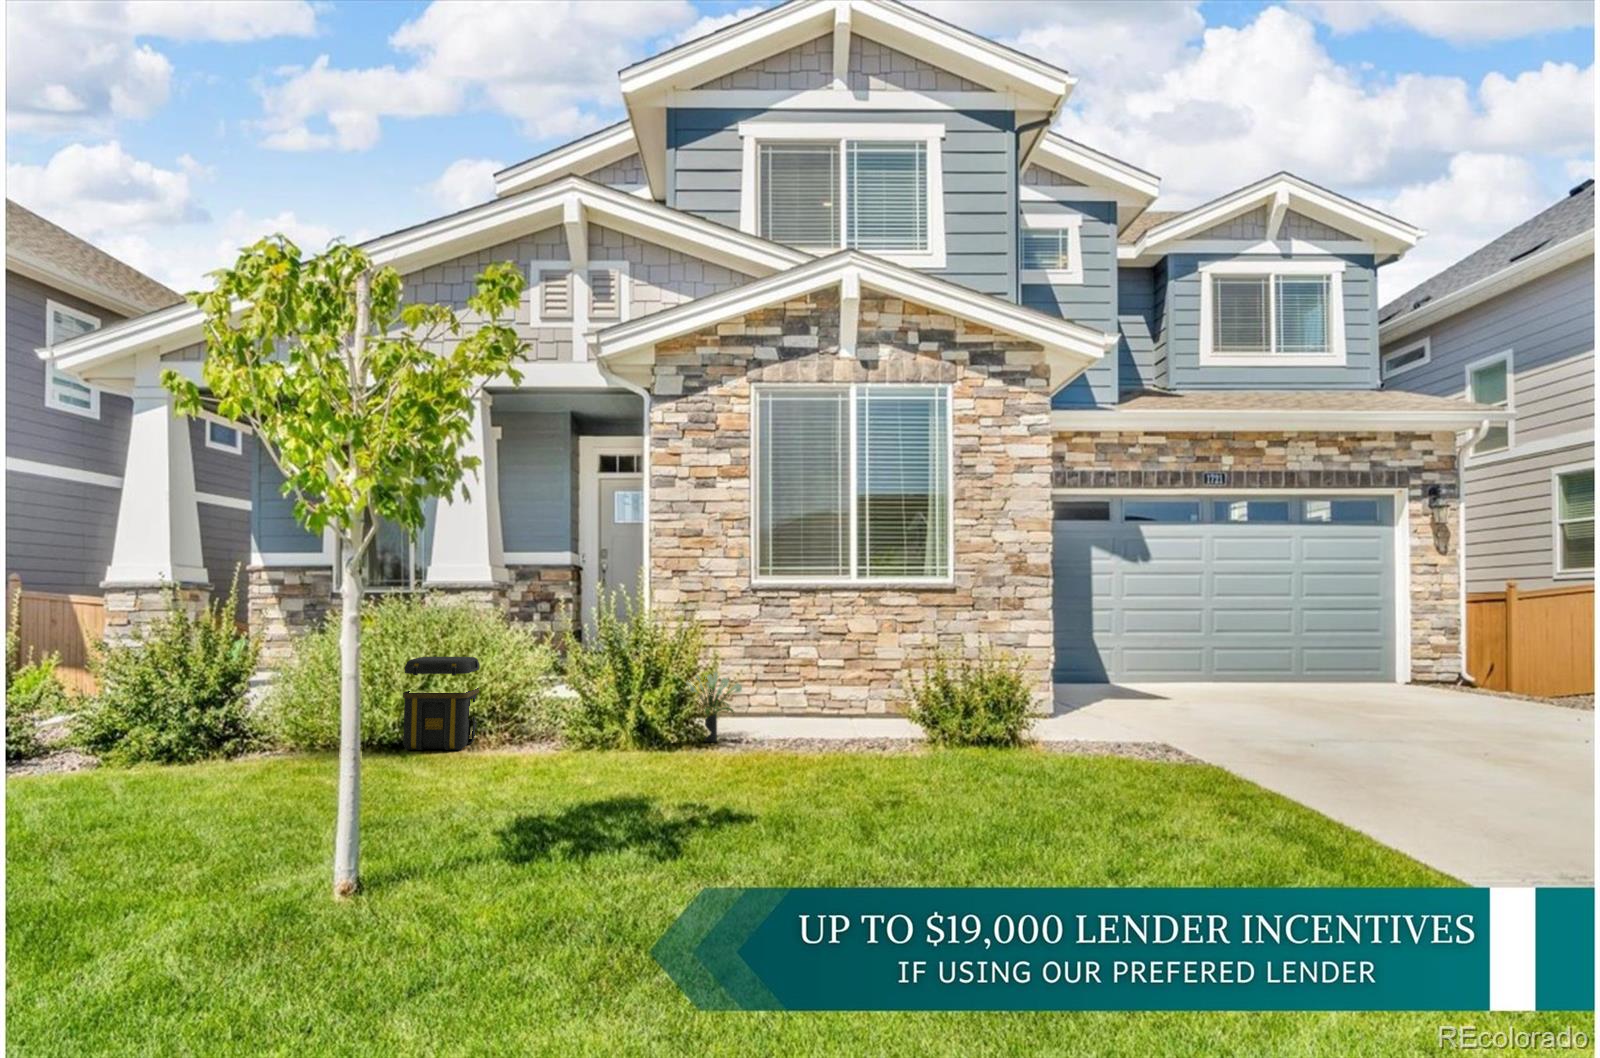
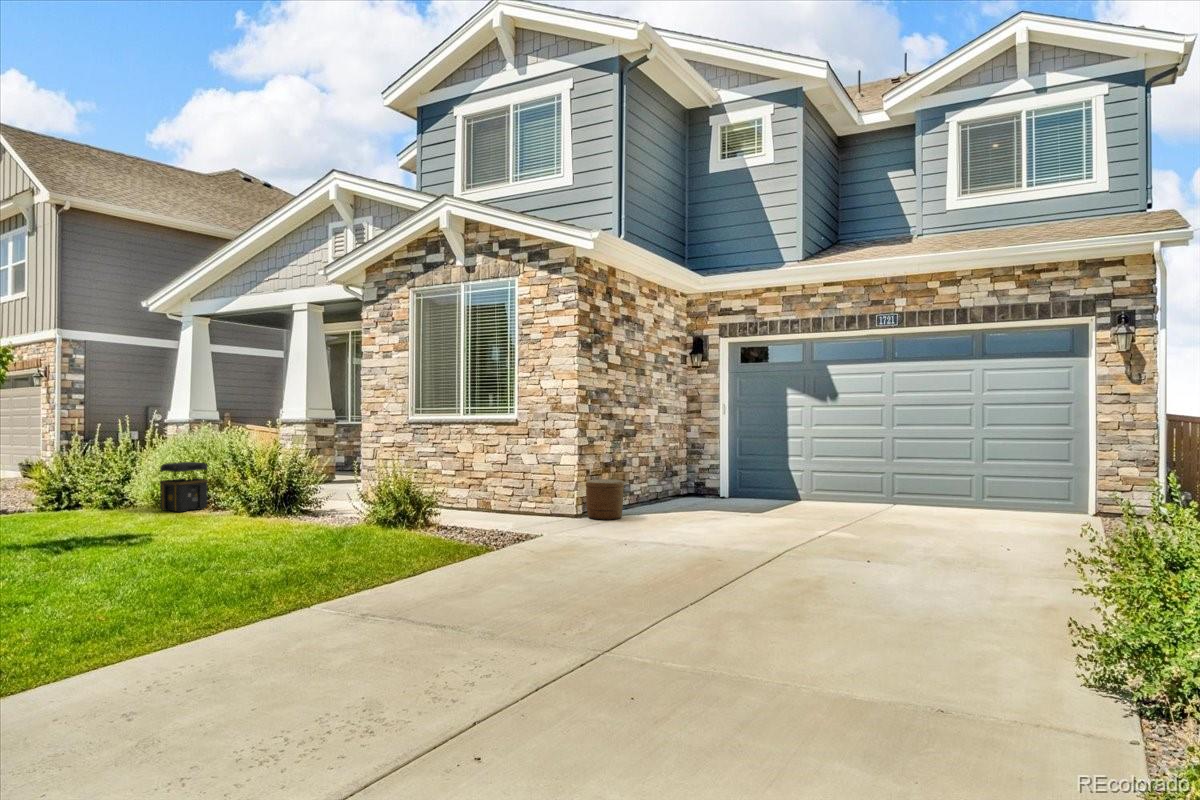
woven basket: none [1052,664,1104,717] -> present [585,479,624,520]
potted plant: present [686,672,742,742] -> none [282,476,322,518]

